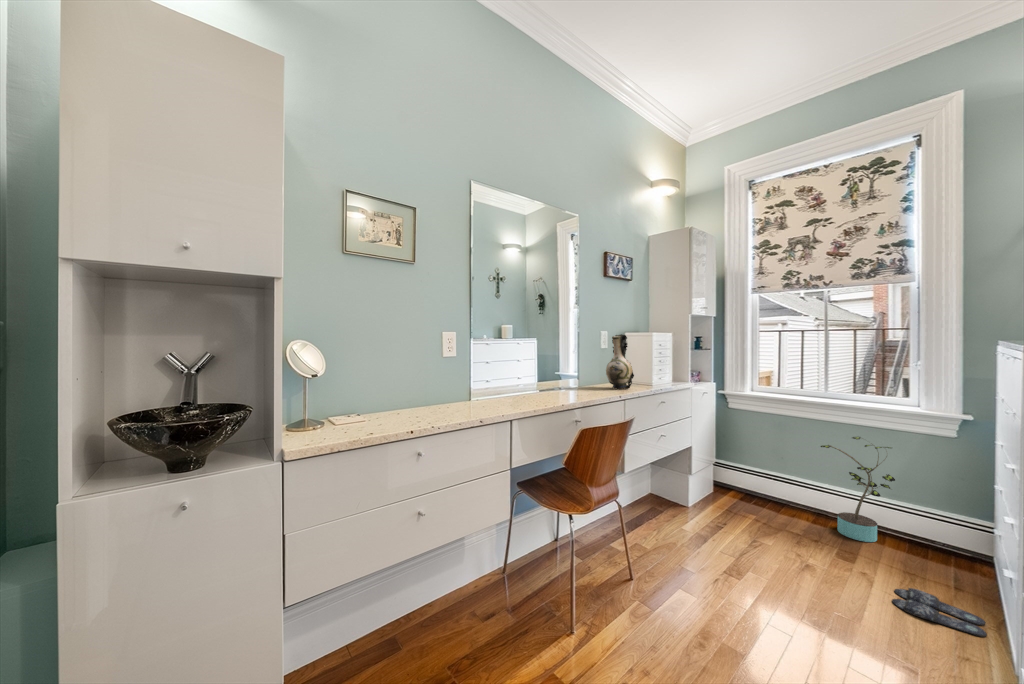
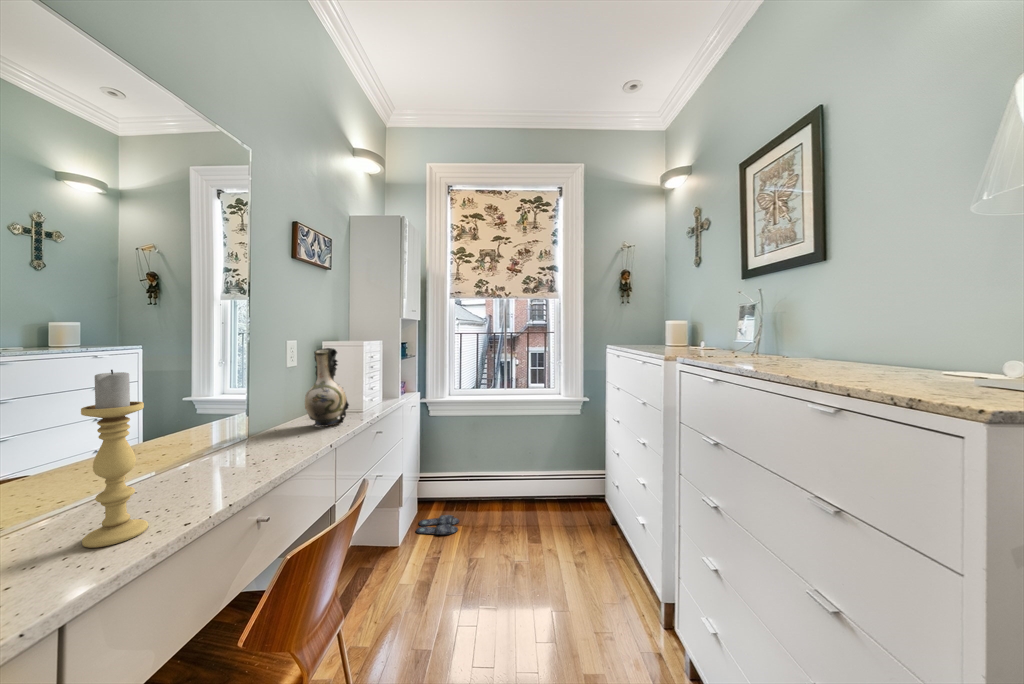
candle holder: none [505,334,524,405] -> present [81,370,148,548]
potted plant: present [821,437,895,542] -> none [510,426,559,515]
slippers: present [892,588,987,637] -> present [416,515,459,535]

